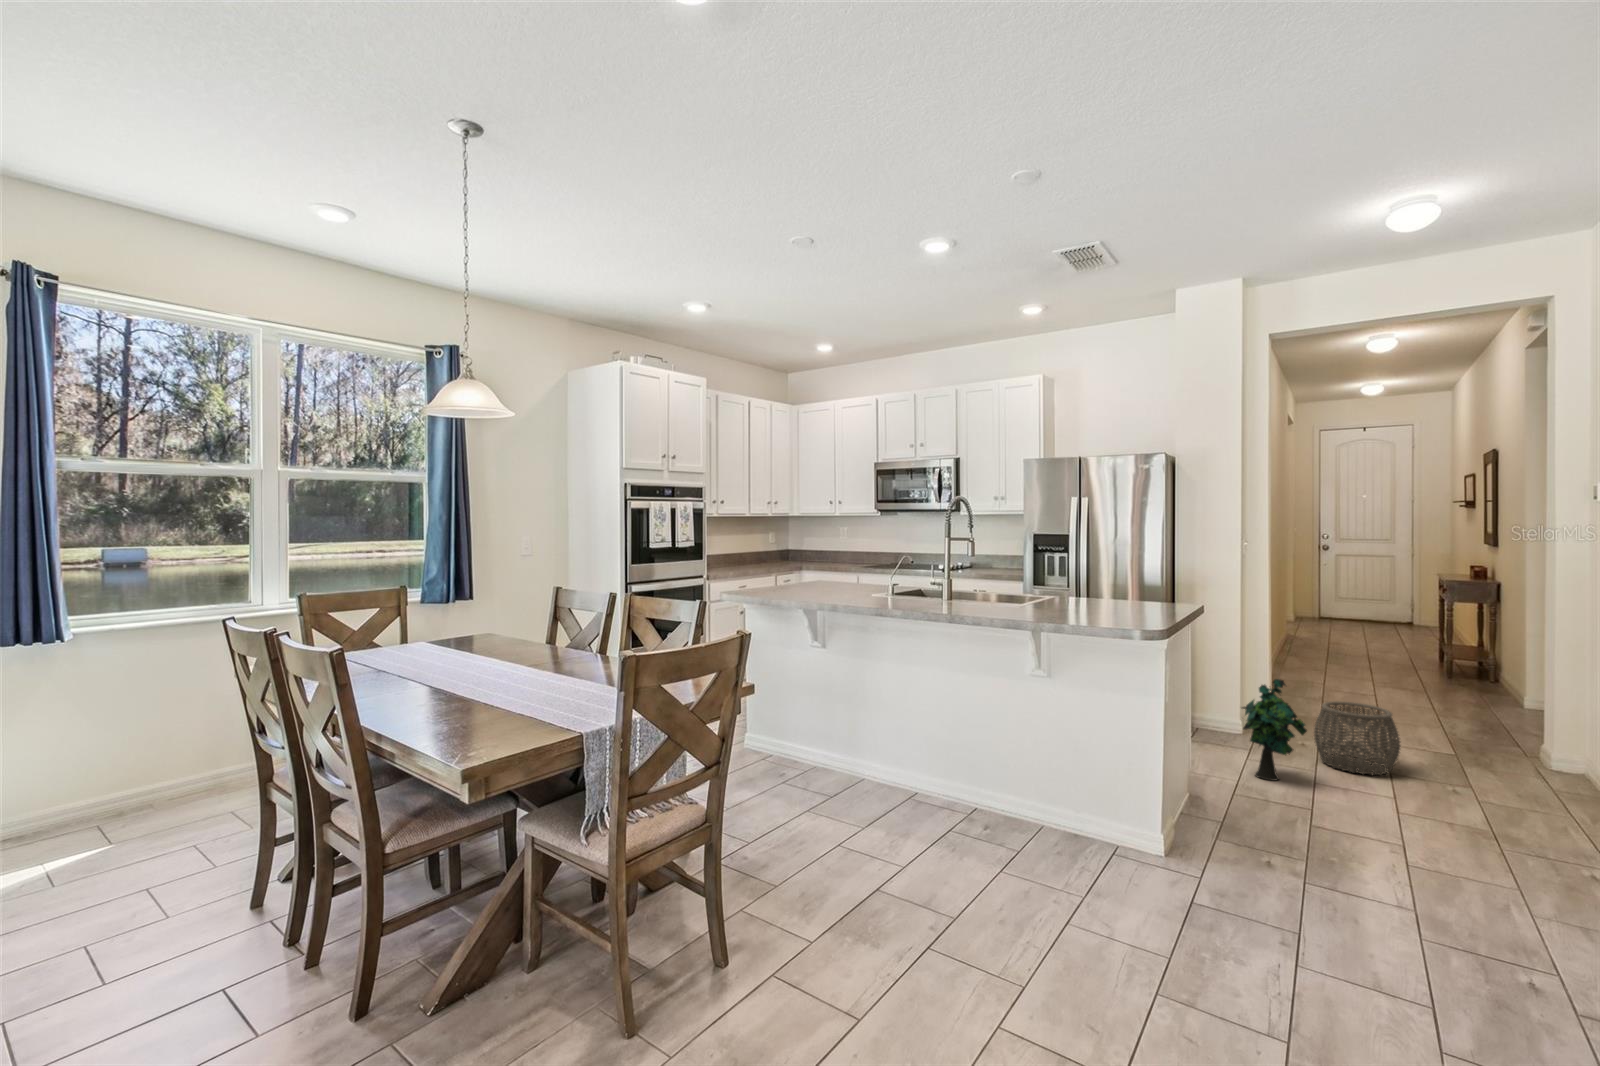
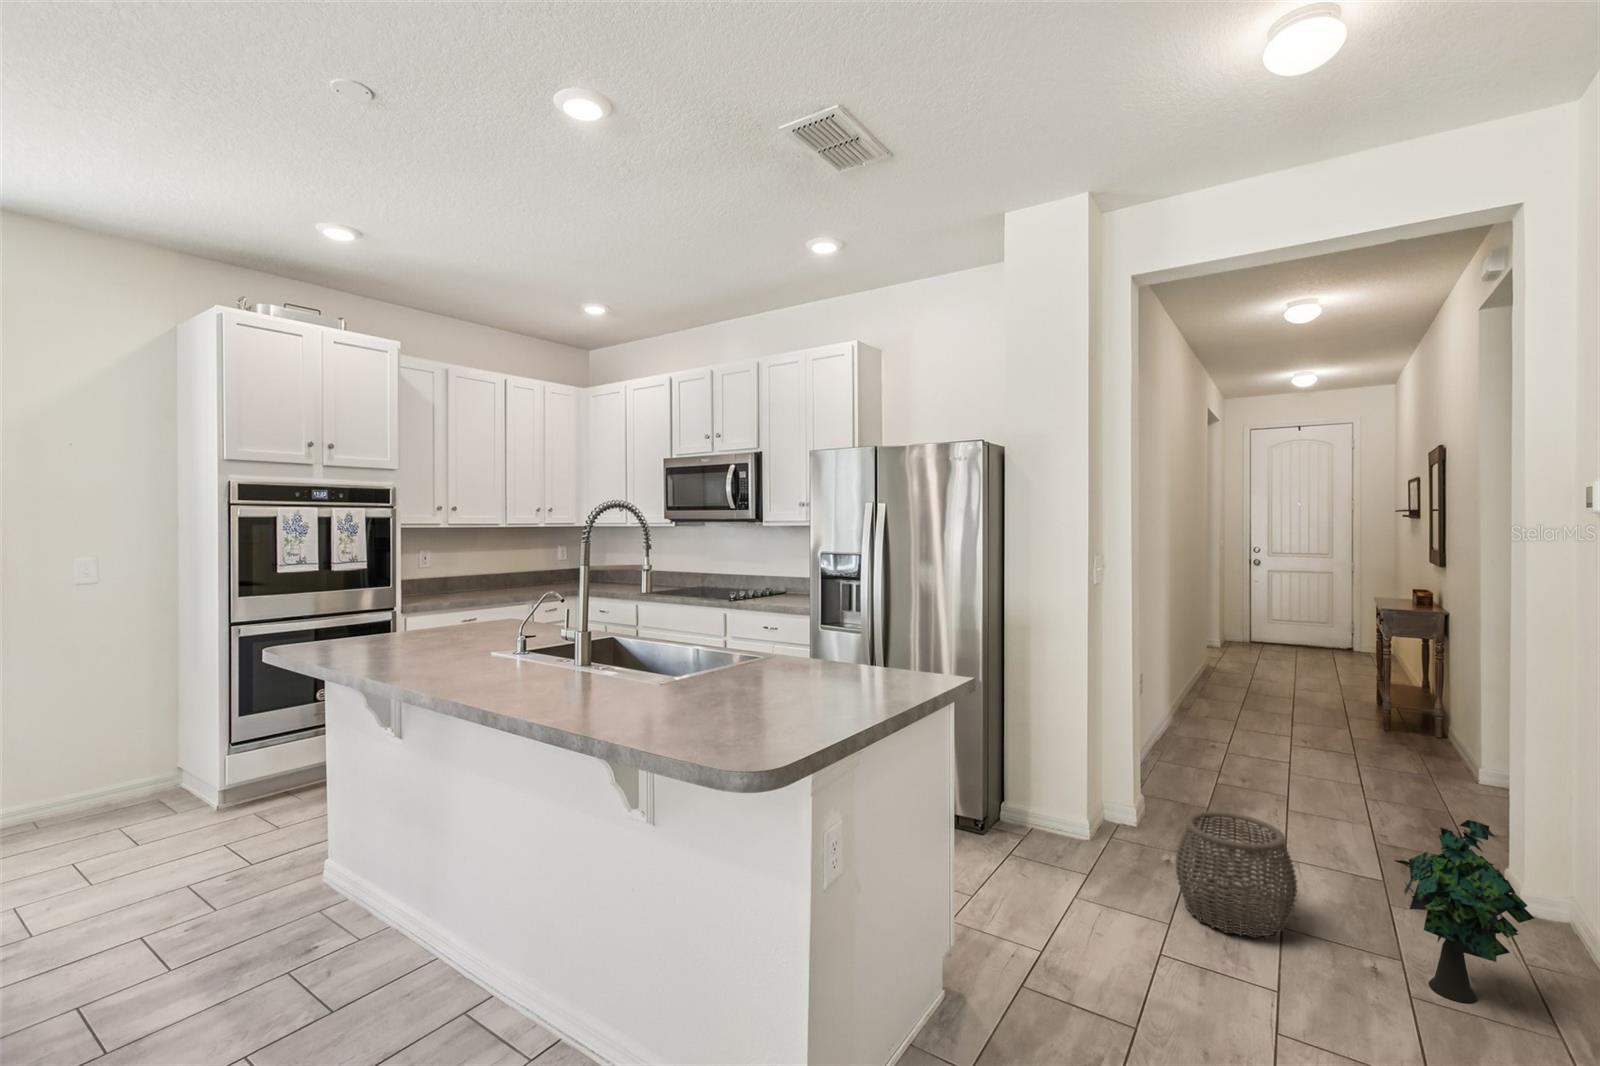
decorative plant: present [1242,679,1307,781] -> present [1394,820,1534,1003]

